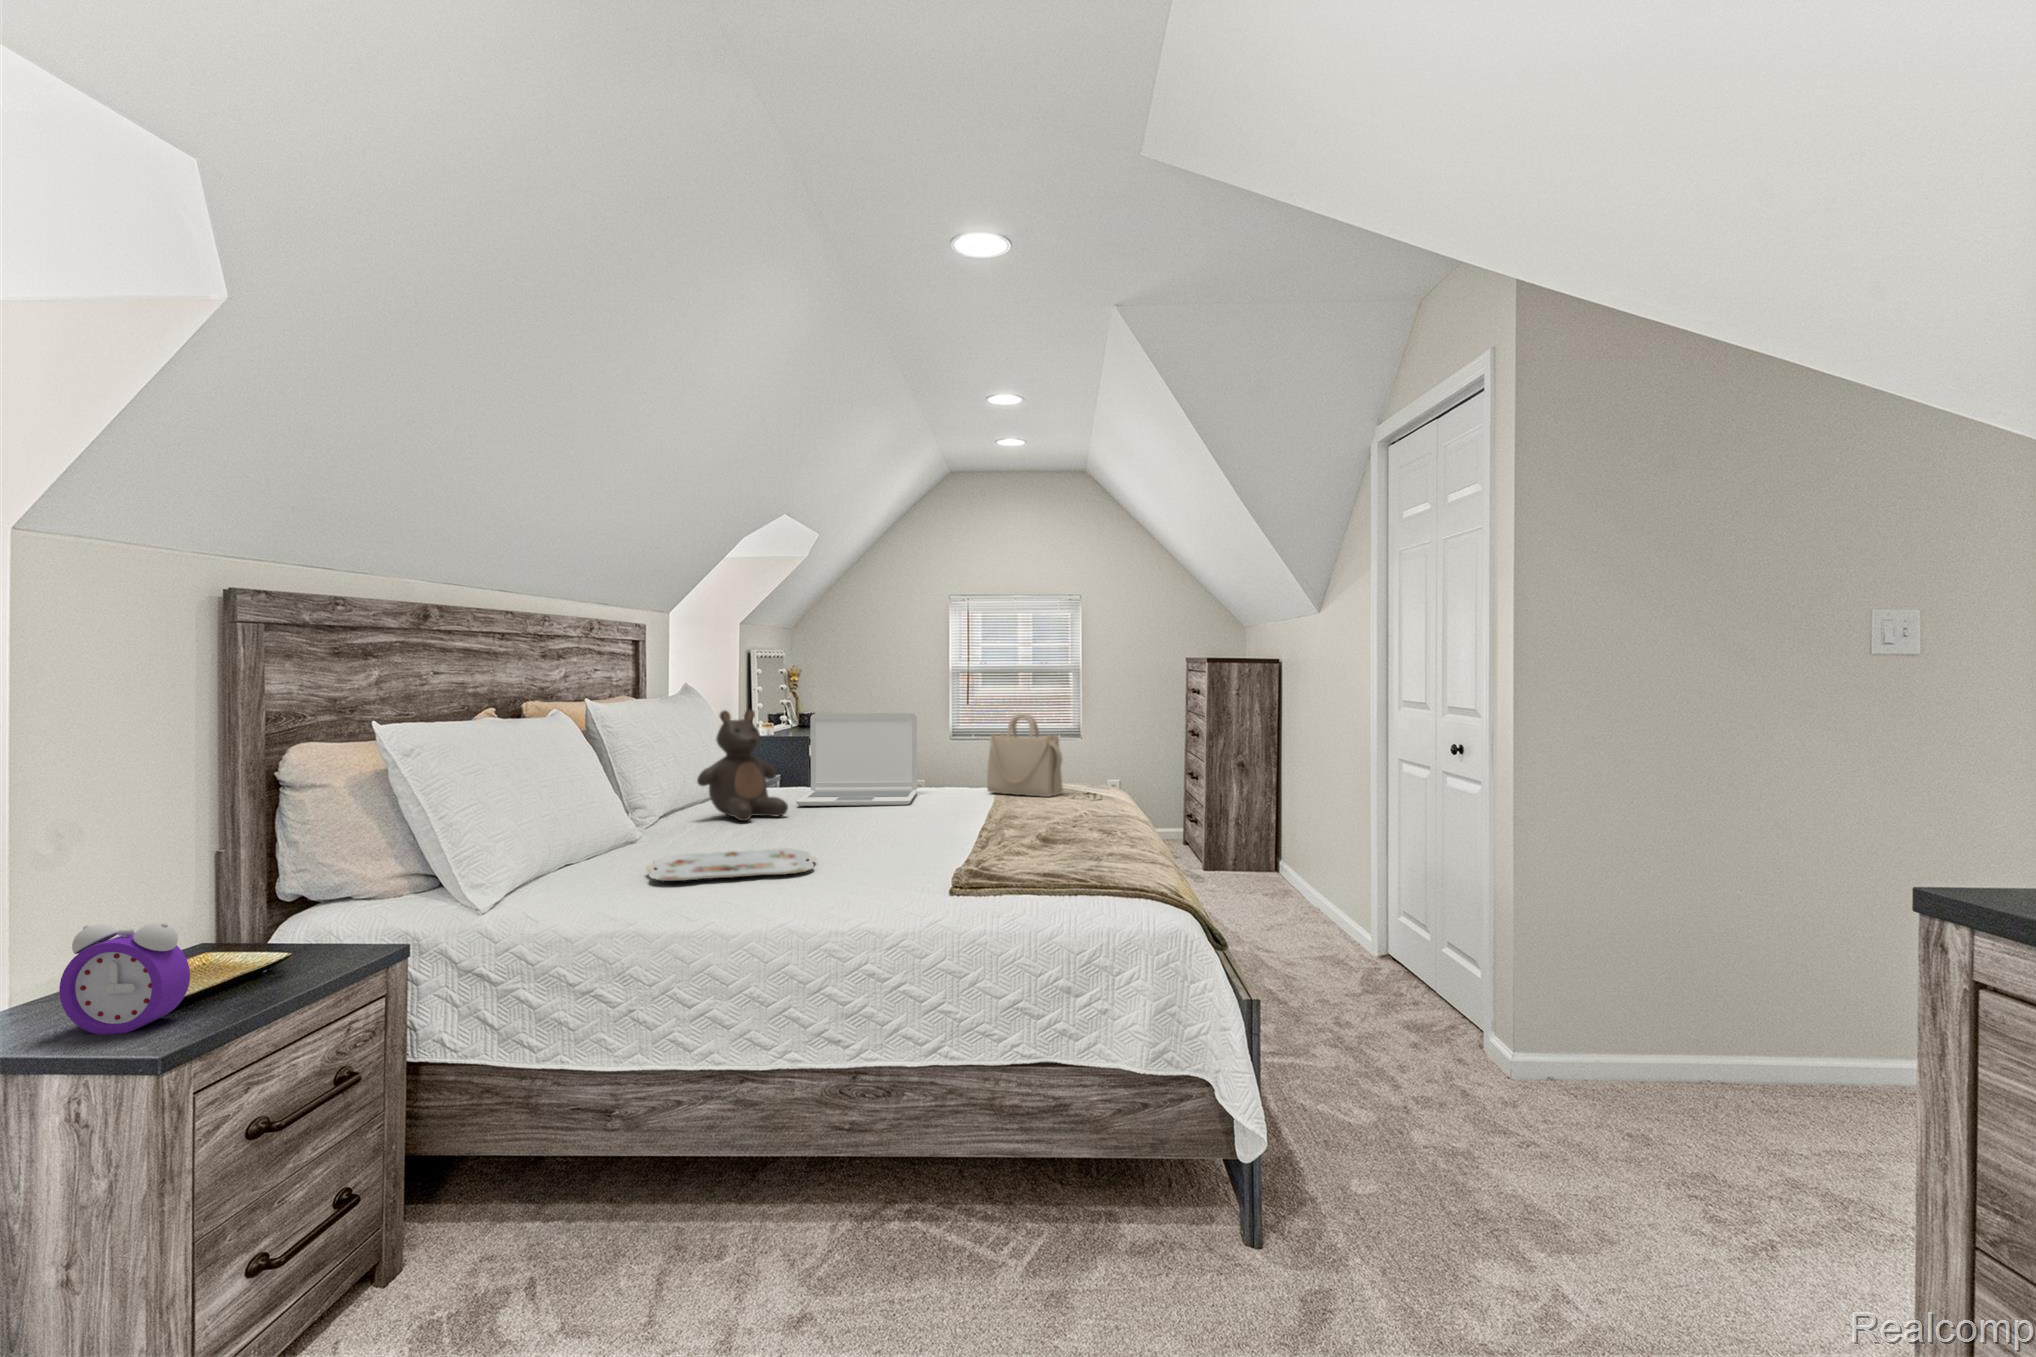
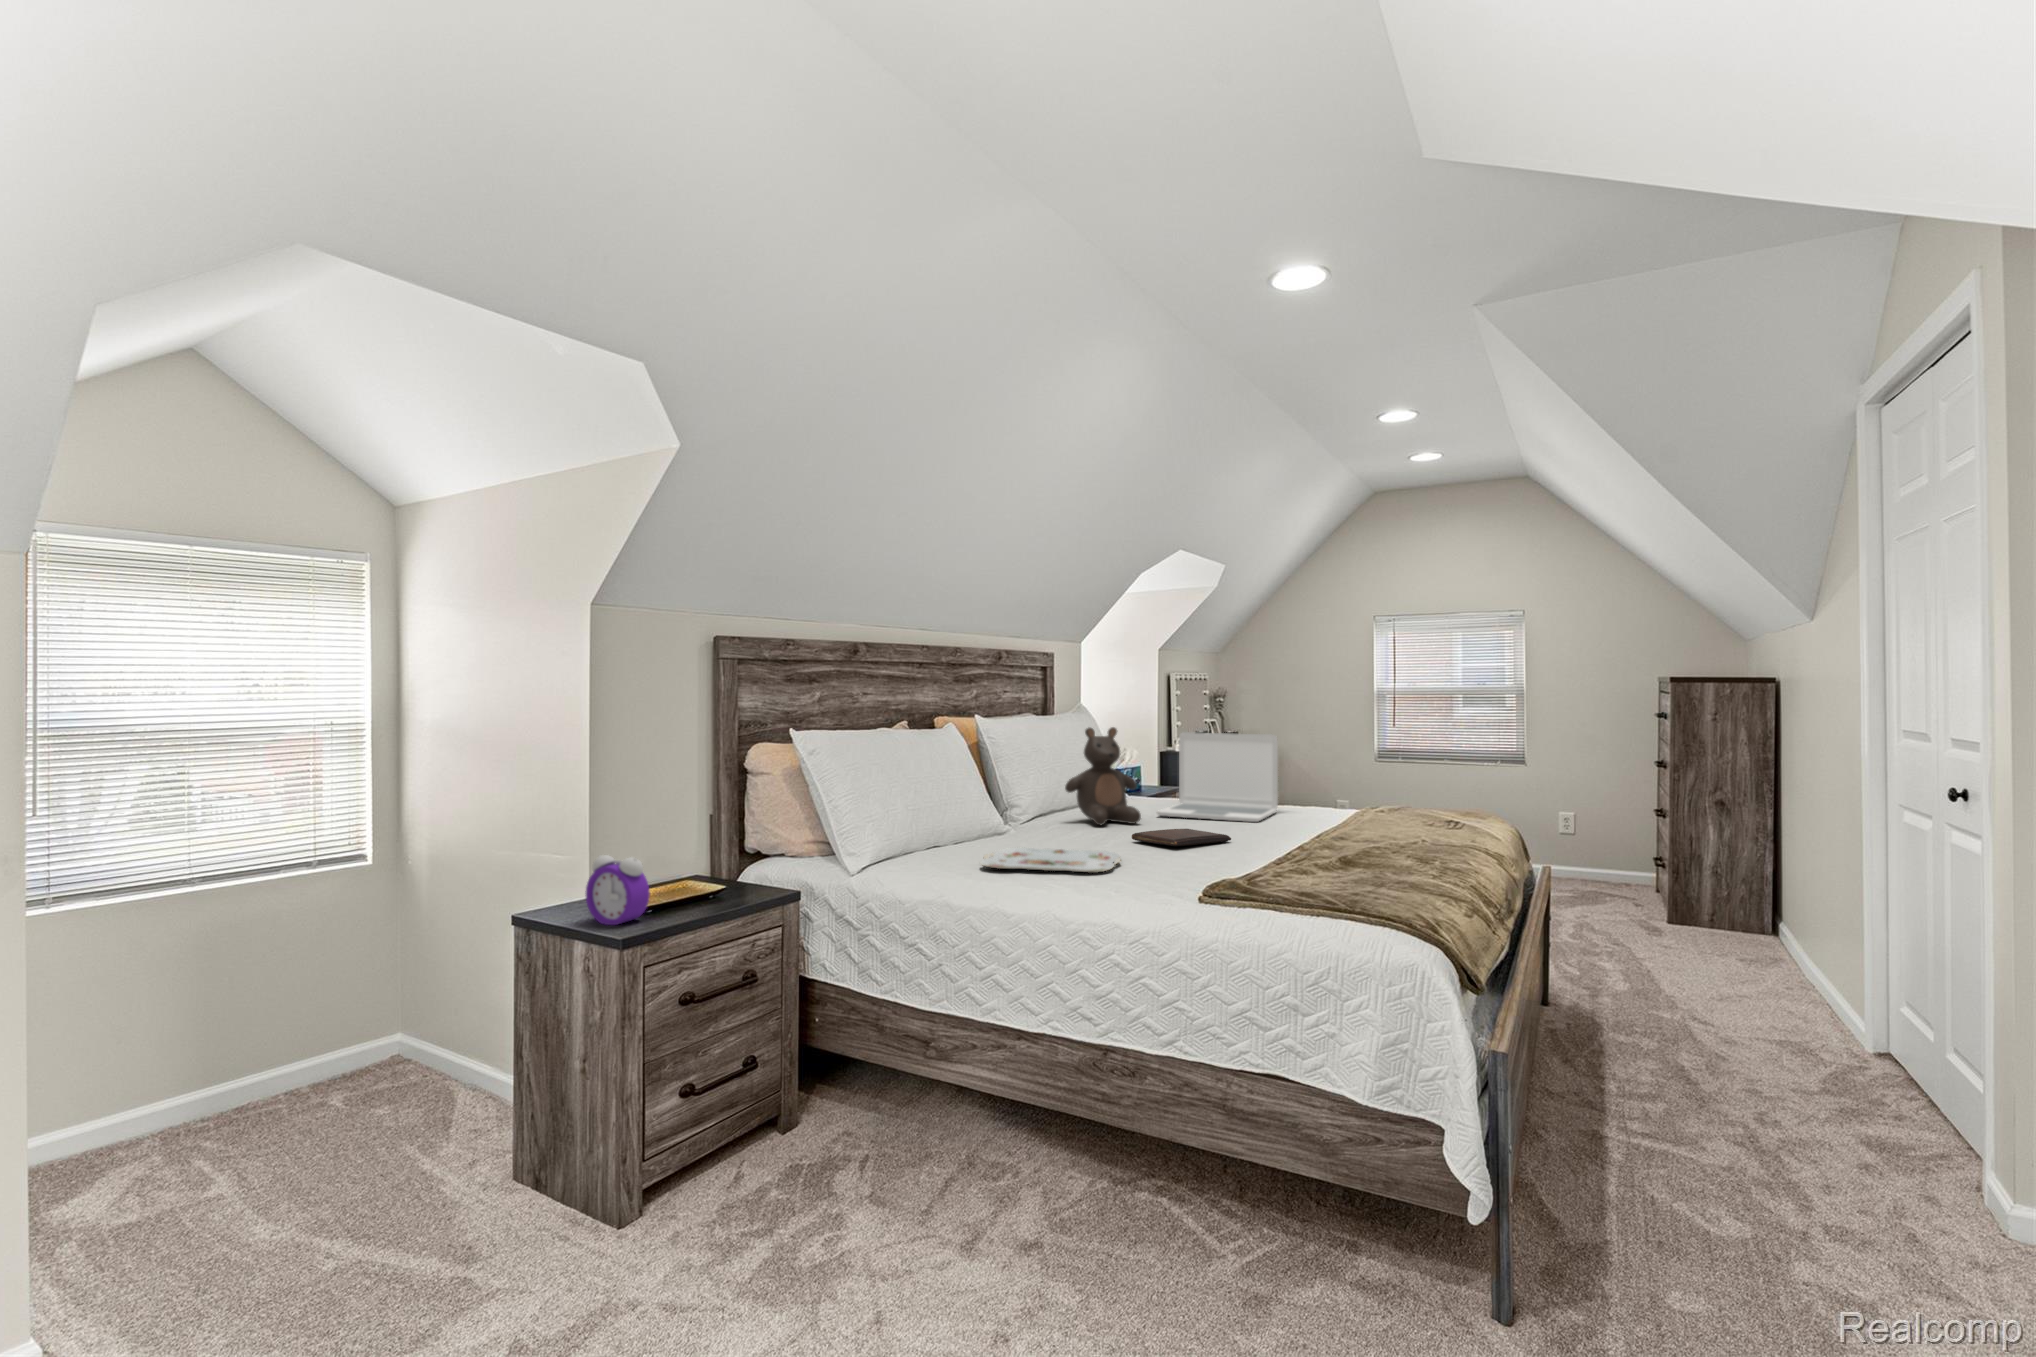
handbag: present [987,713,1063,797] -> none [1346,738,1426,824]
book: none [799,817,905,837] -> present [1132,829,1231,846]

